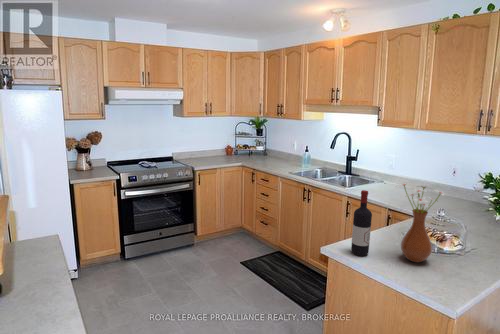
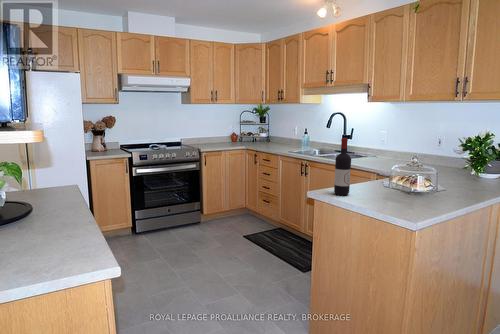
vase: present [399,183,445,262] -> none [371,130,416,199]

